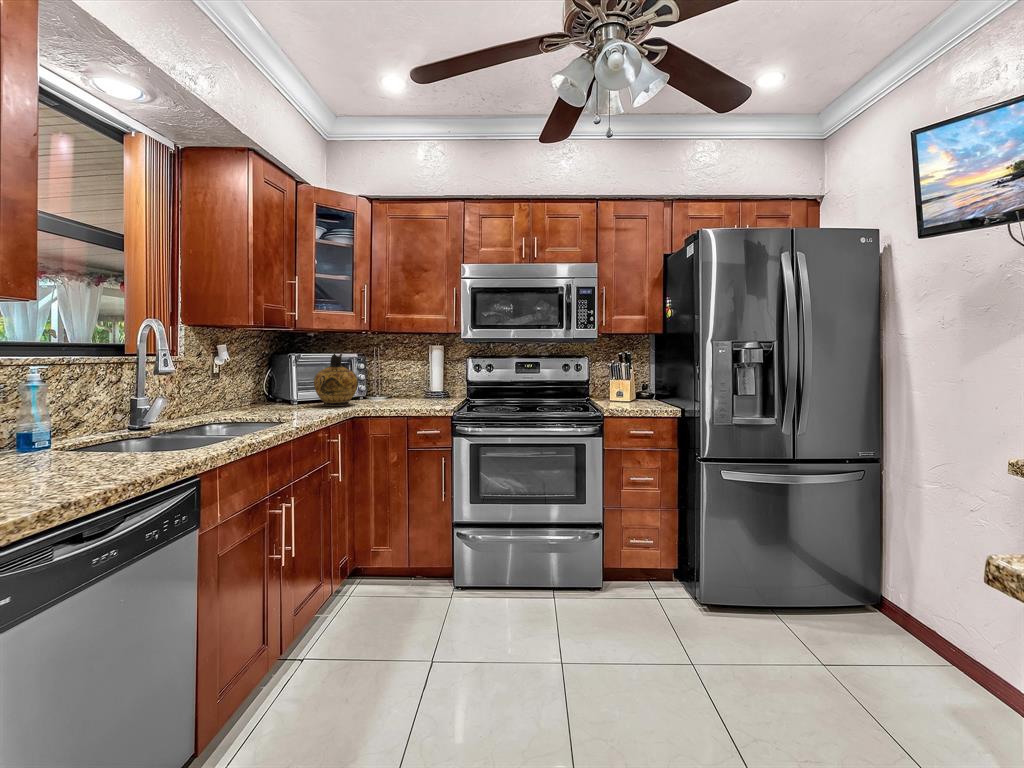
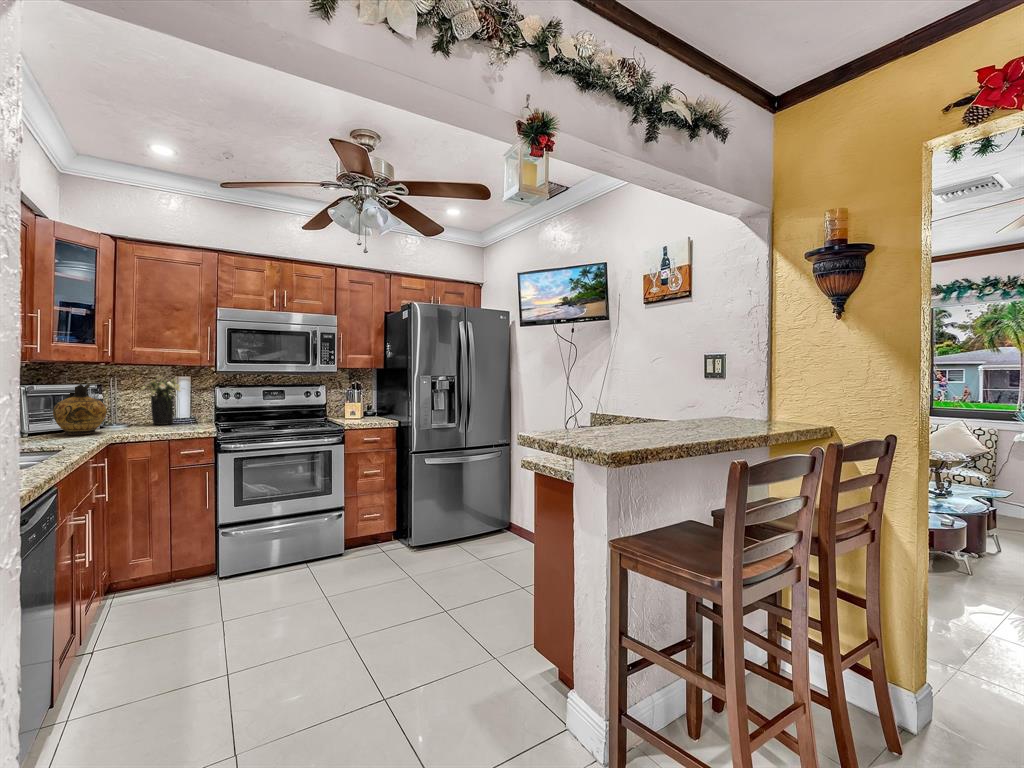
flower arrangement: none [390,345,436,399] -> present [136,376,181,425]

